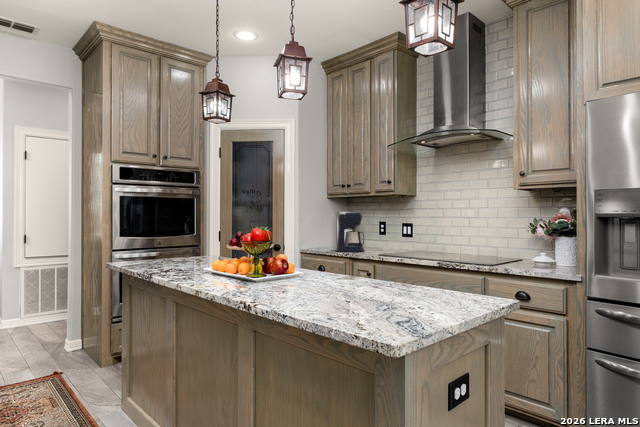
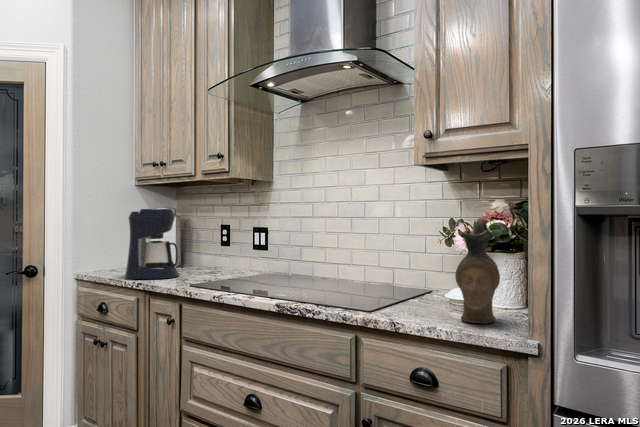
ceramic pitcher: none [539,219,563,270] -> present [455,219,500,323]

